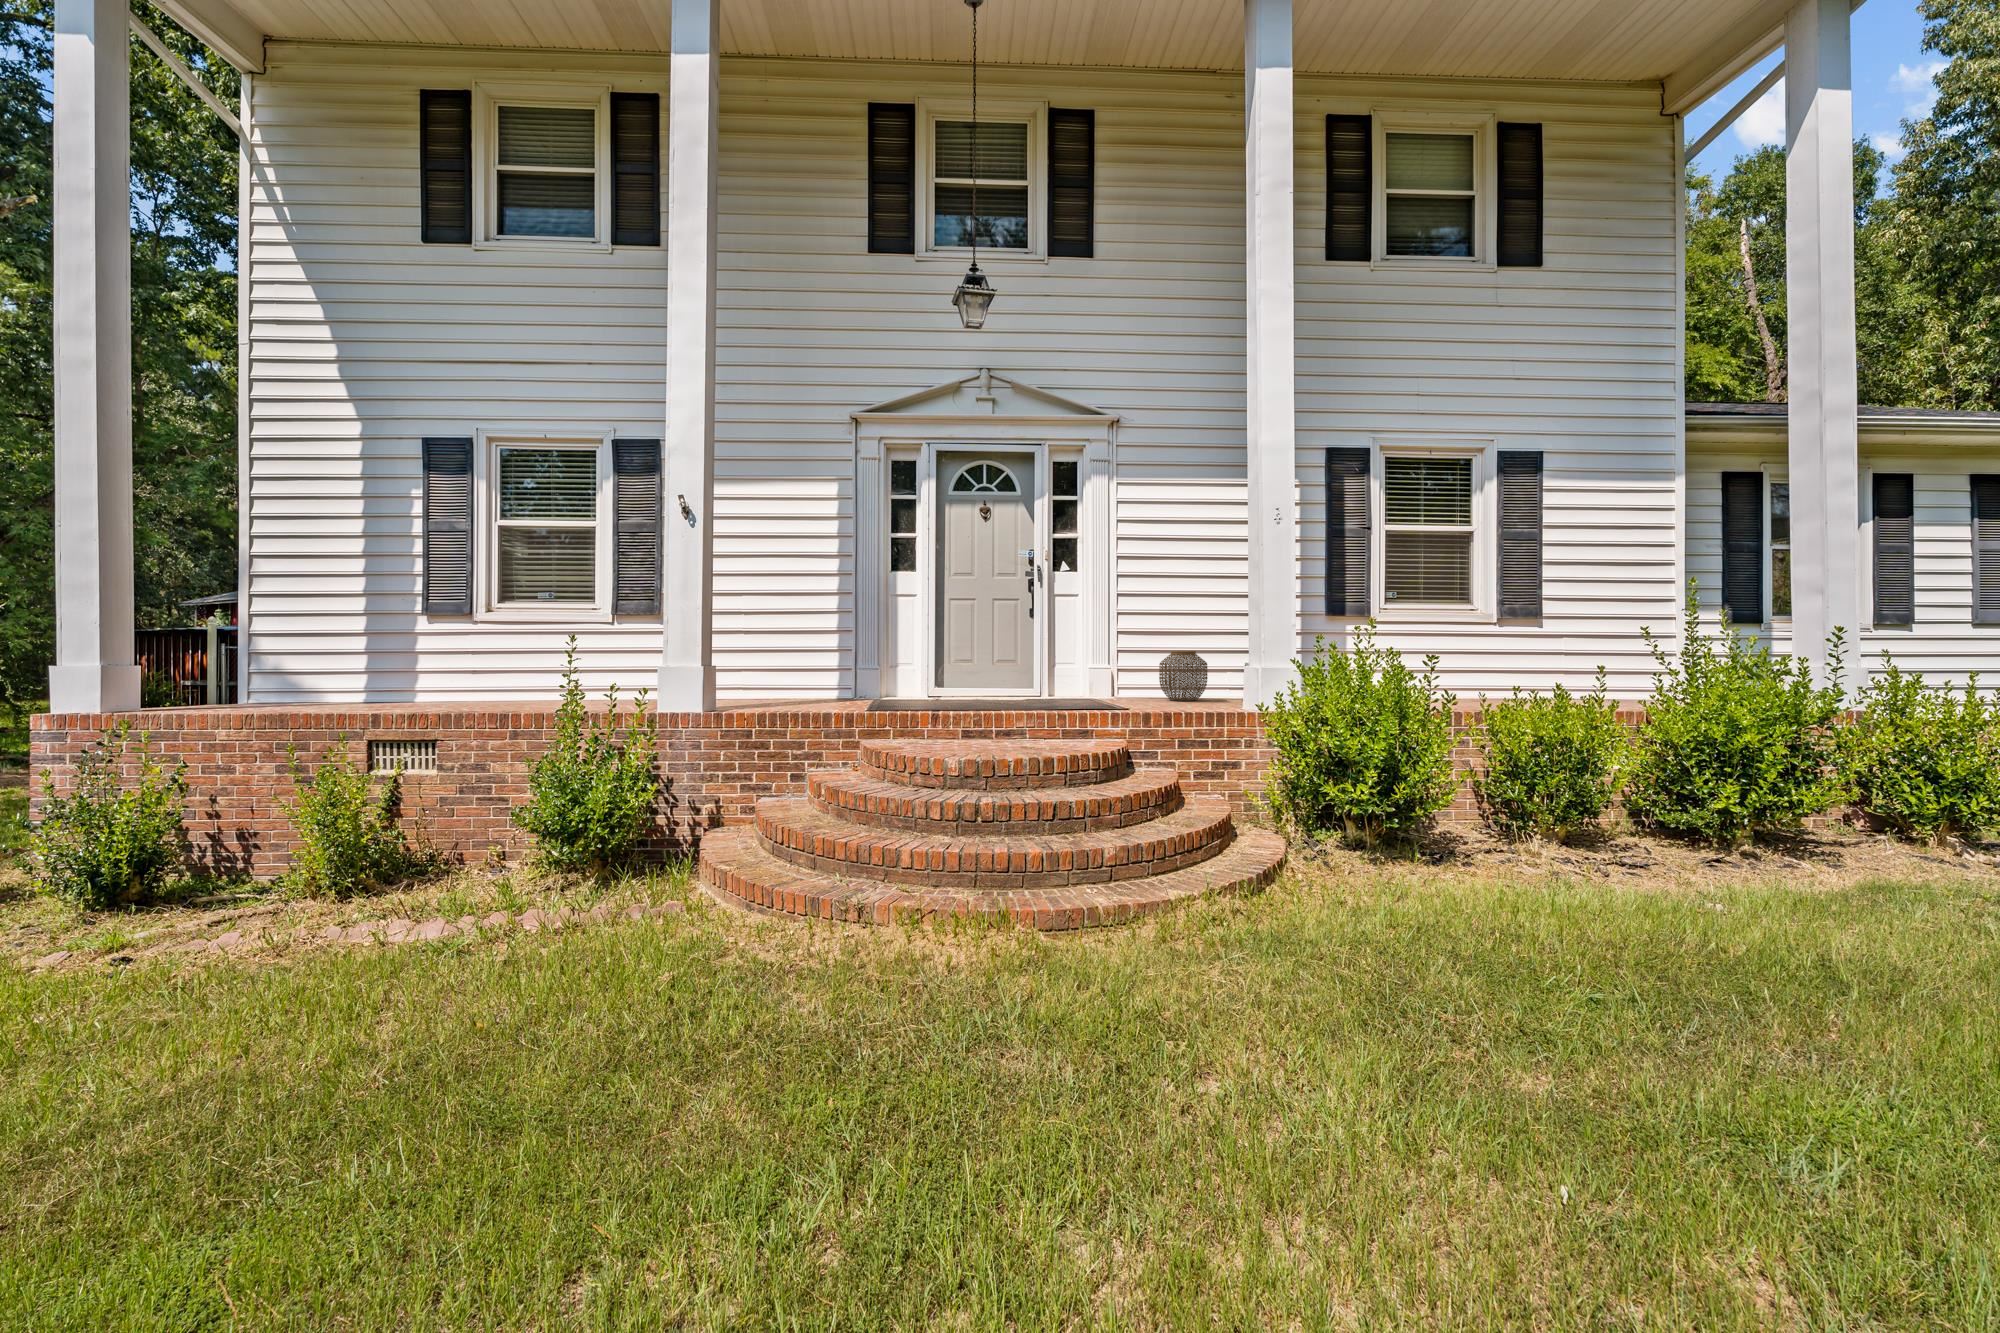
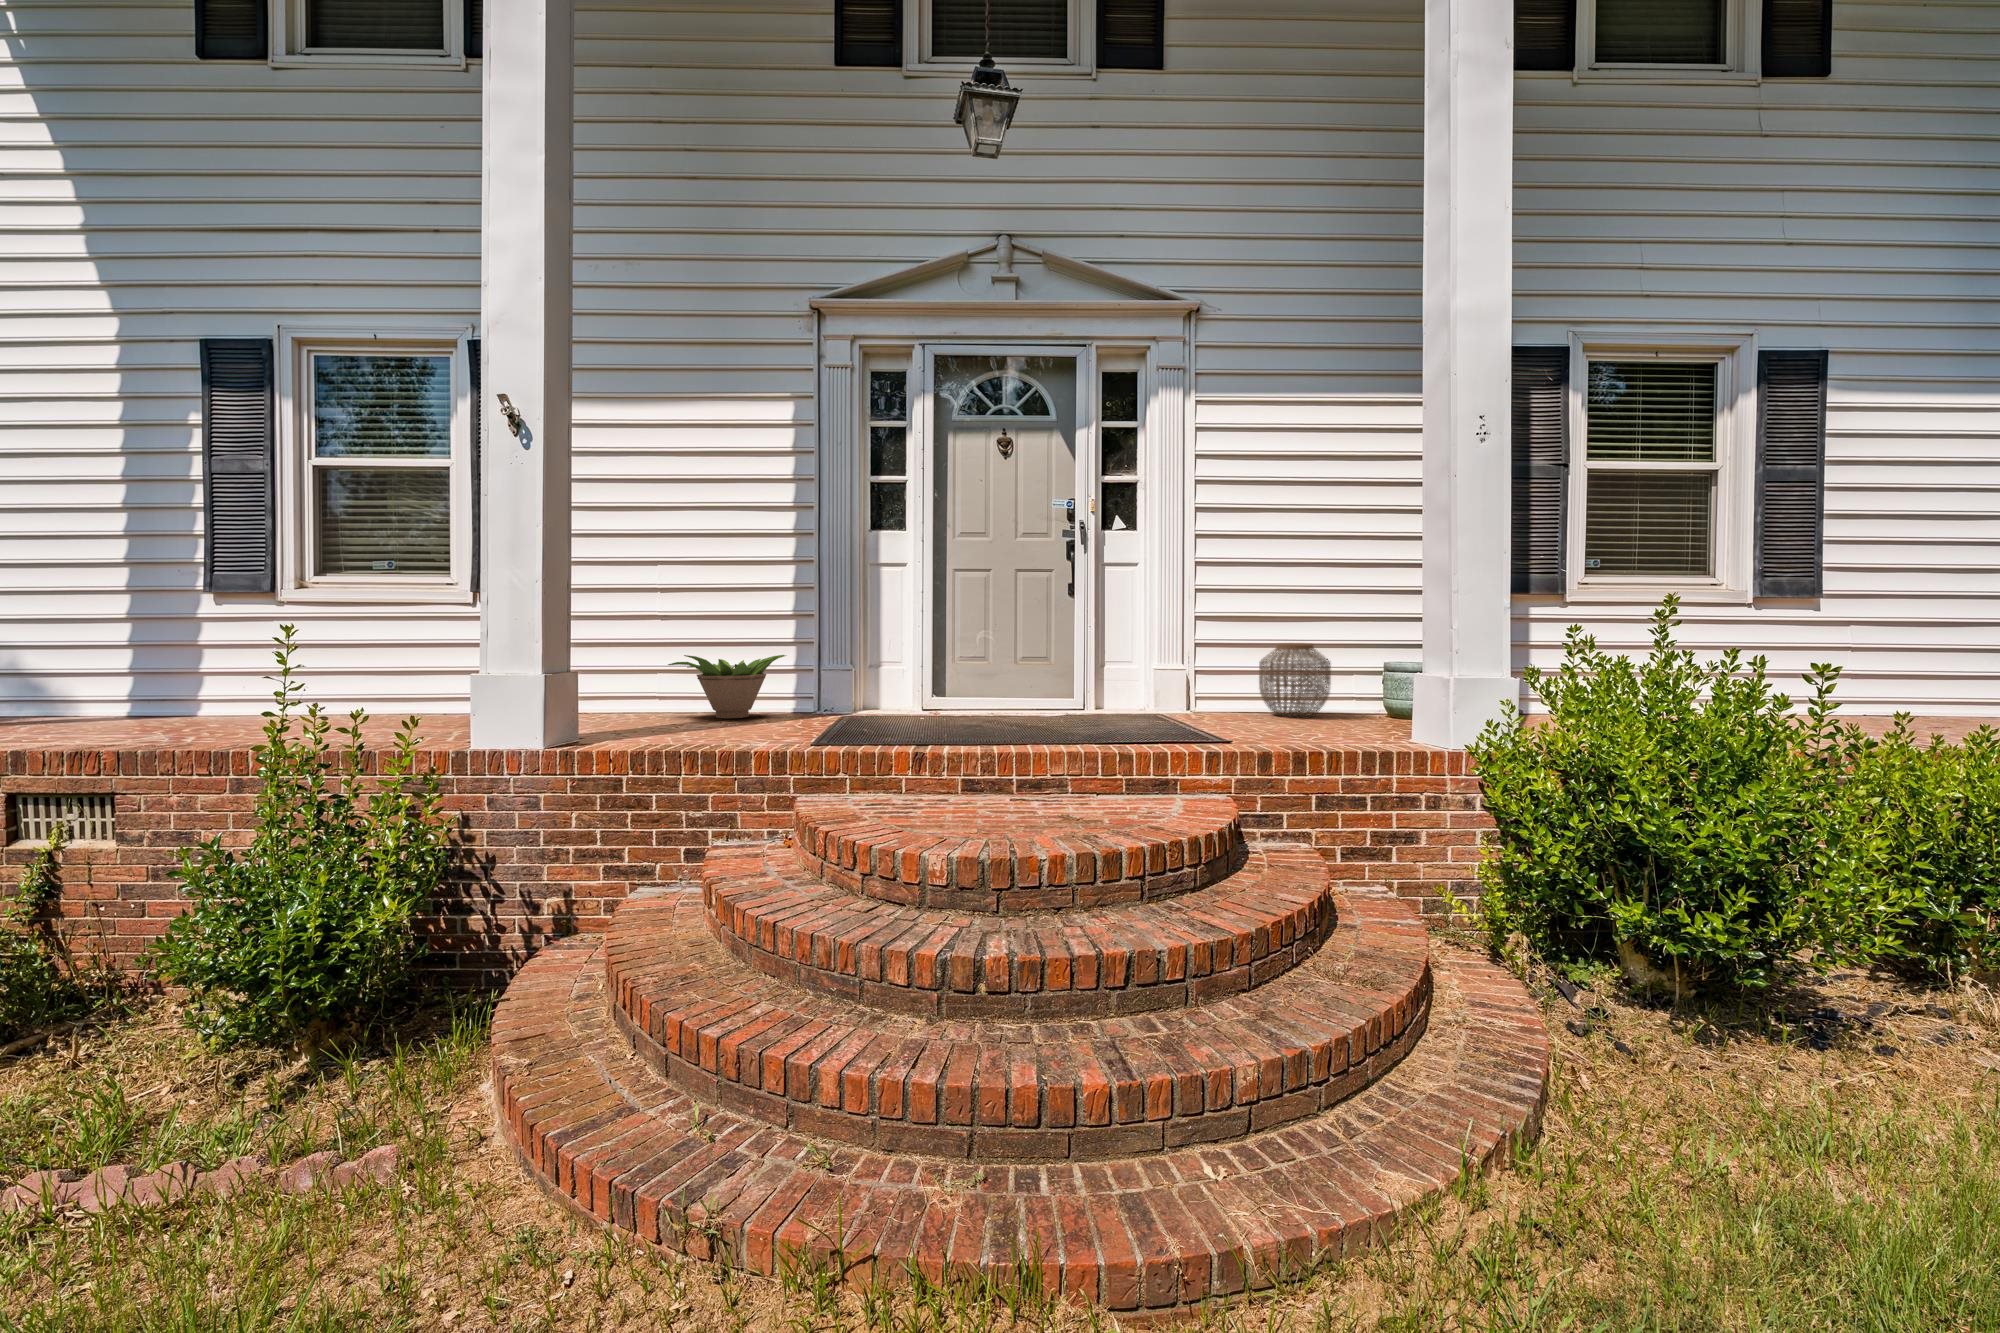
decorative plant: none [753,658,835,701] -> present [668,655,785,718]

